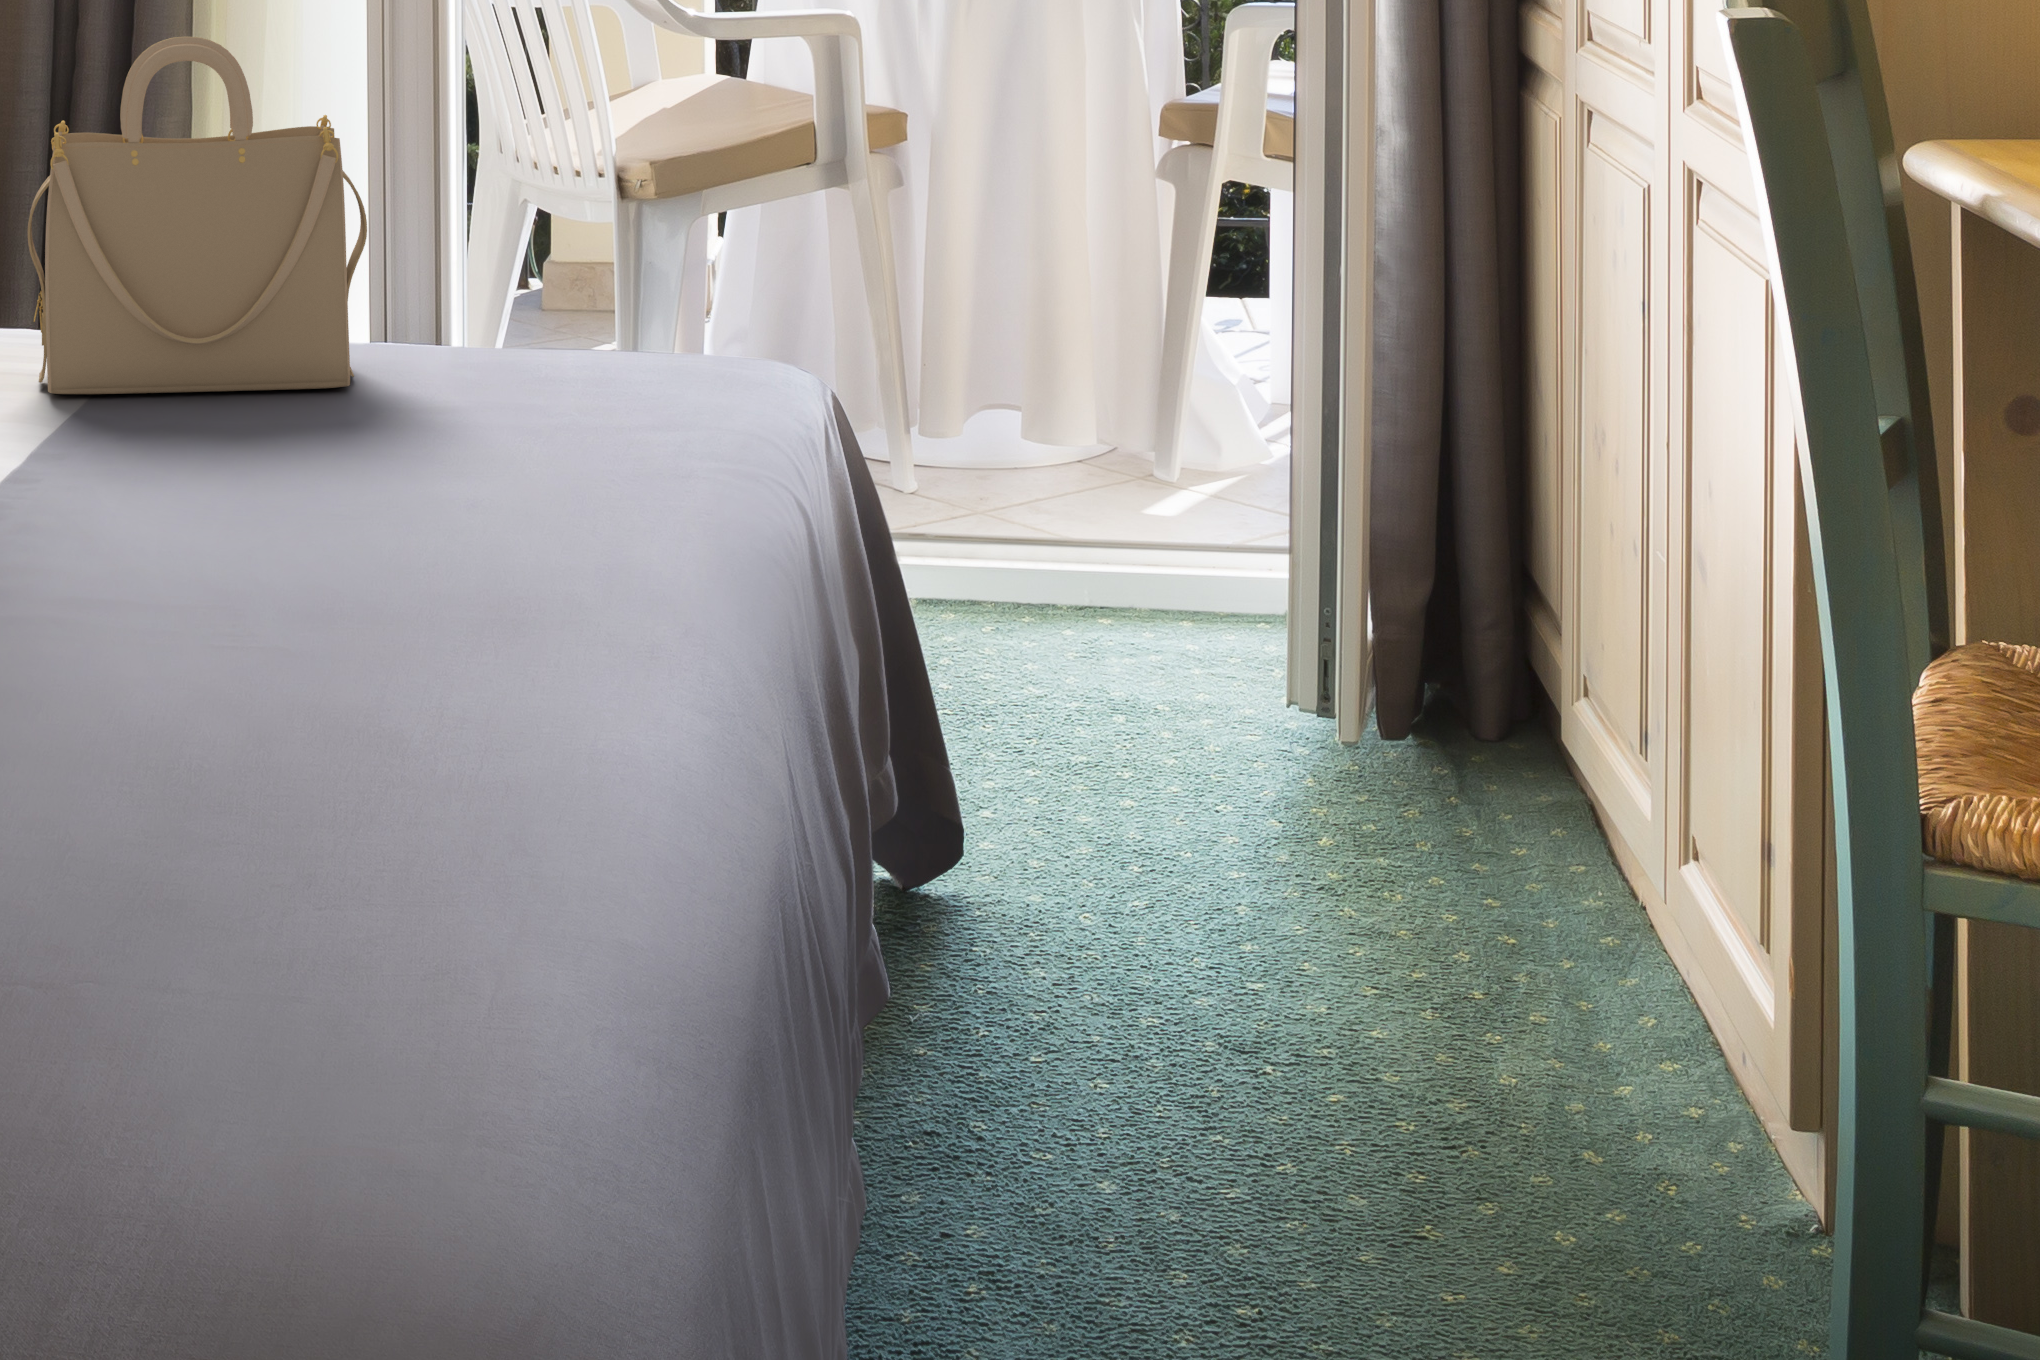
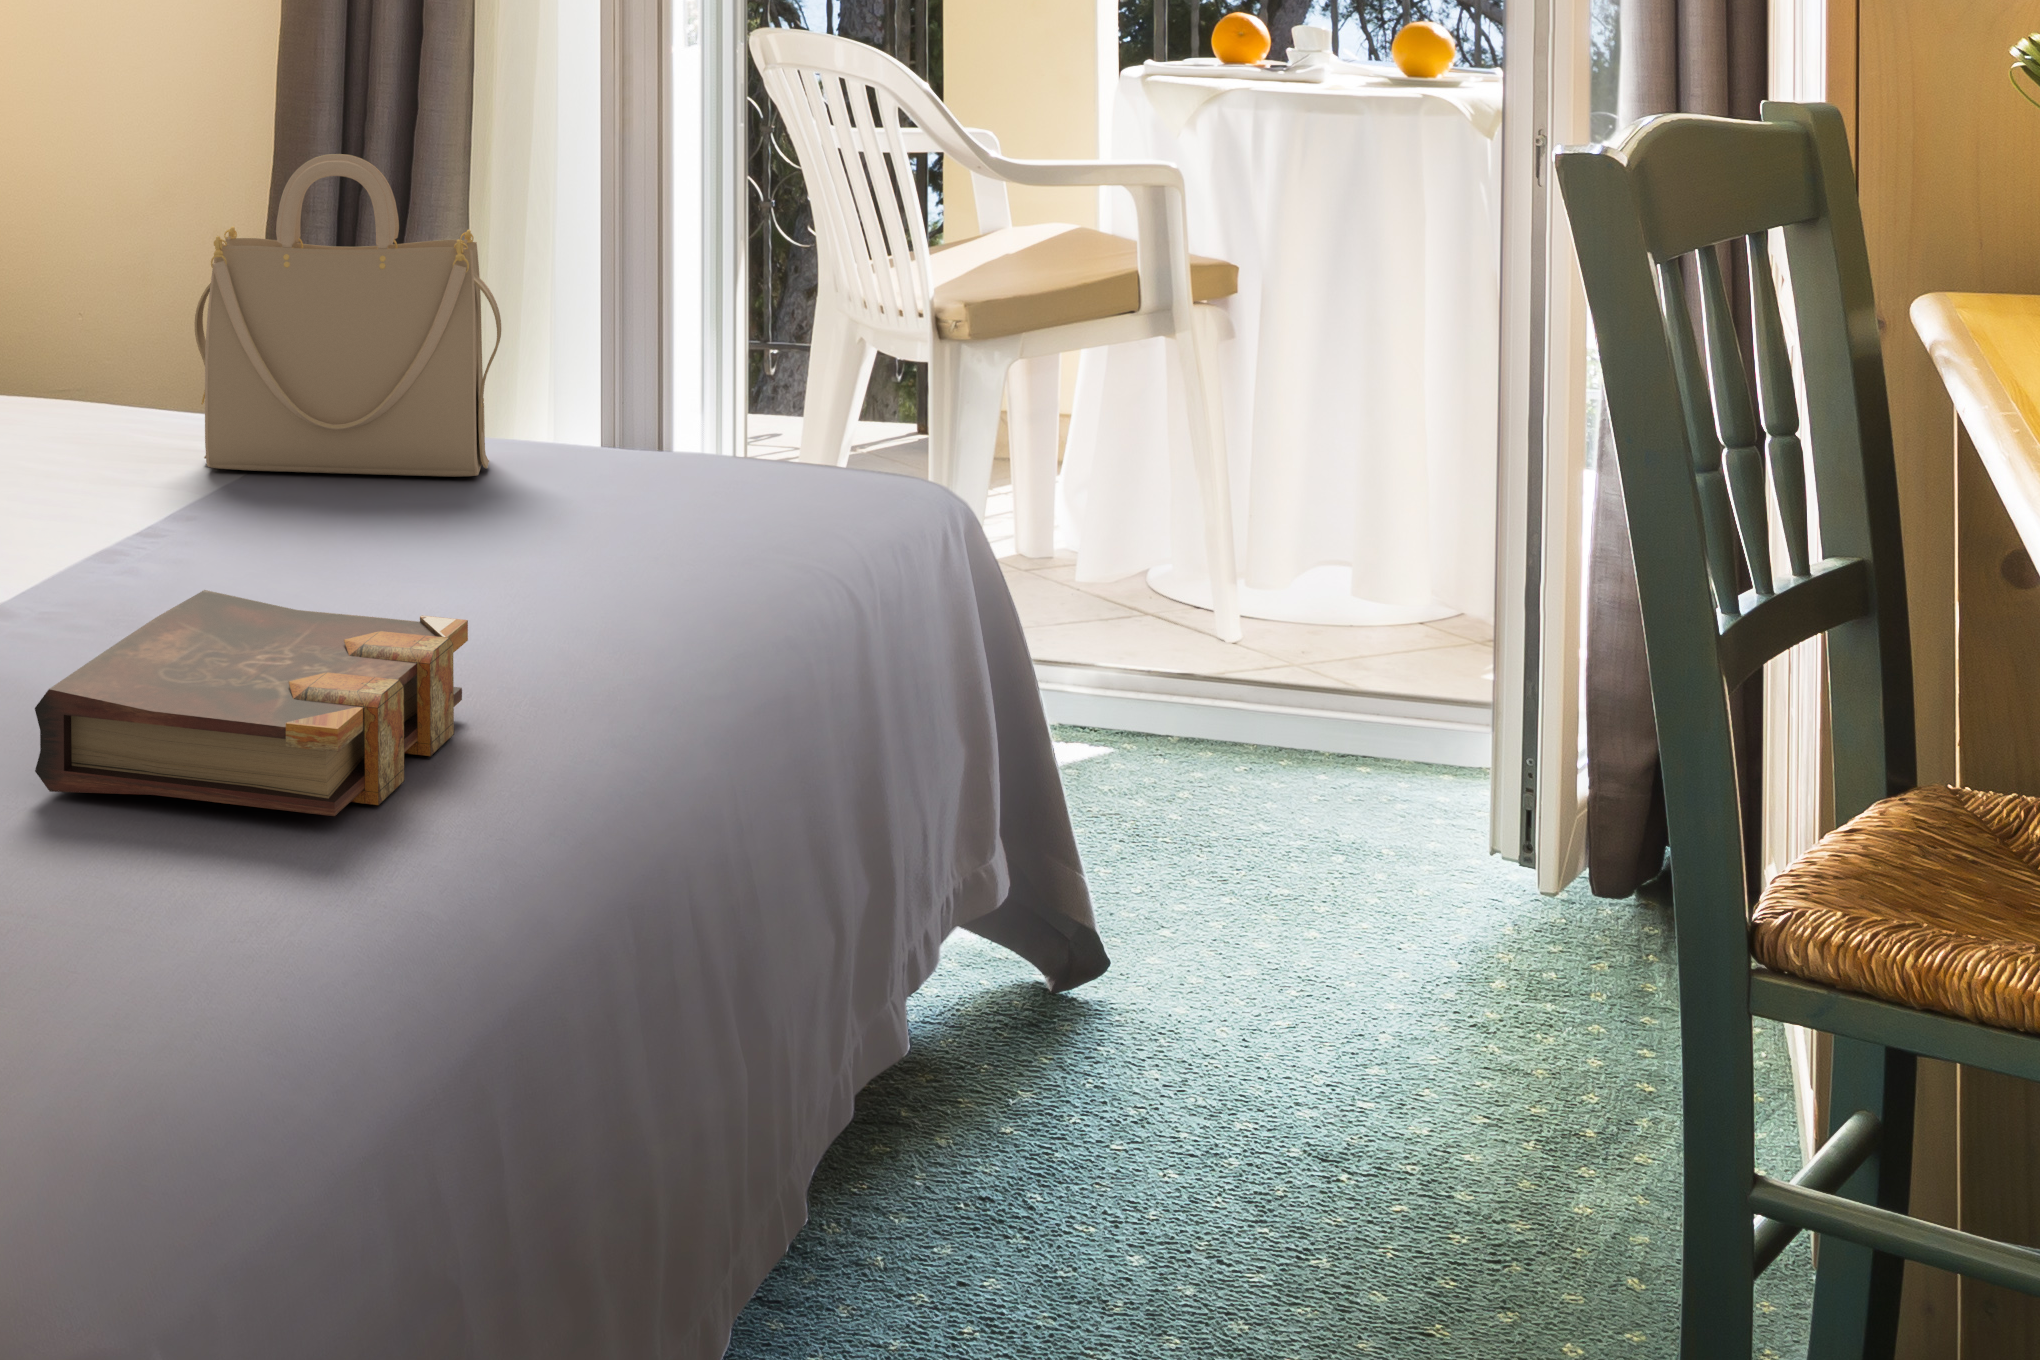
book: none [101,566,536,852] -> present [35,590,468,816]

